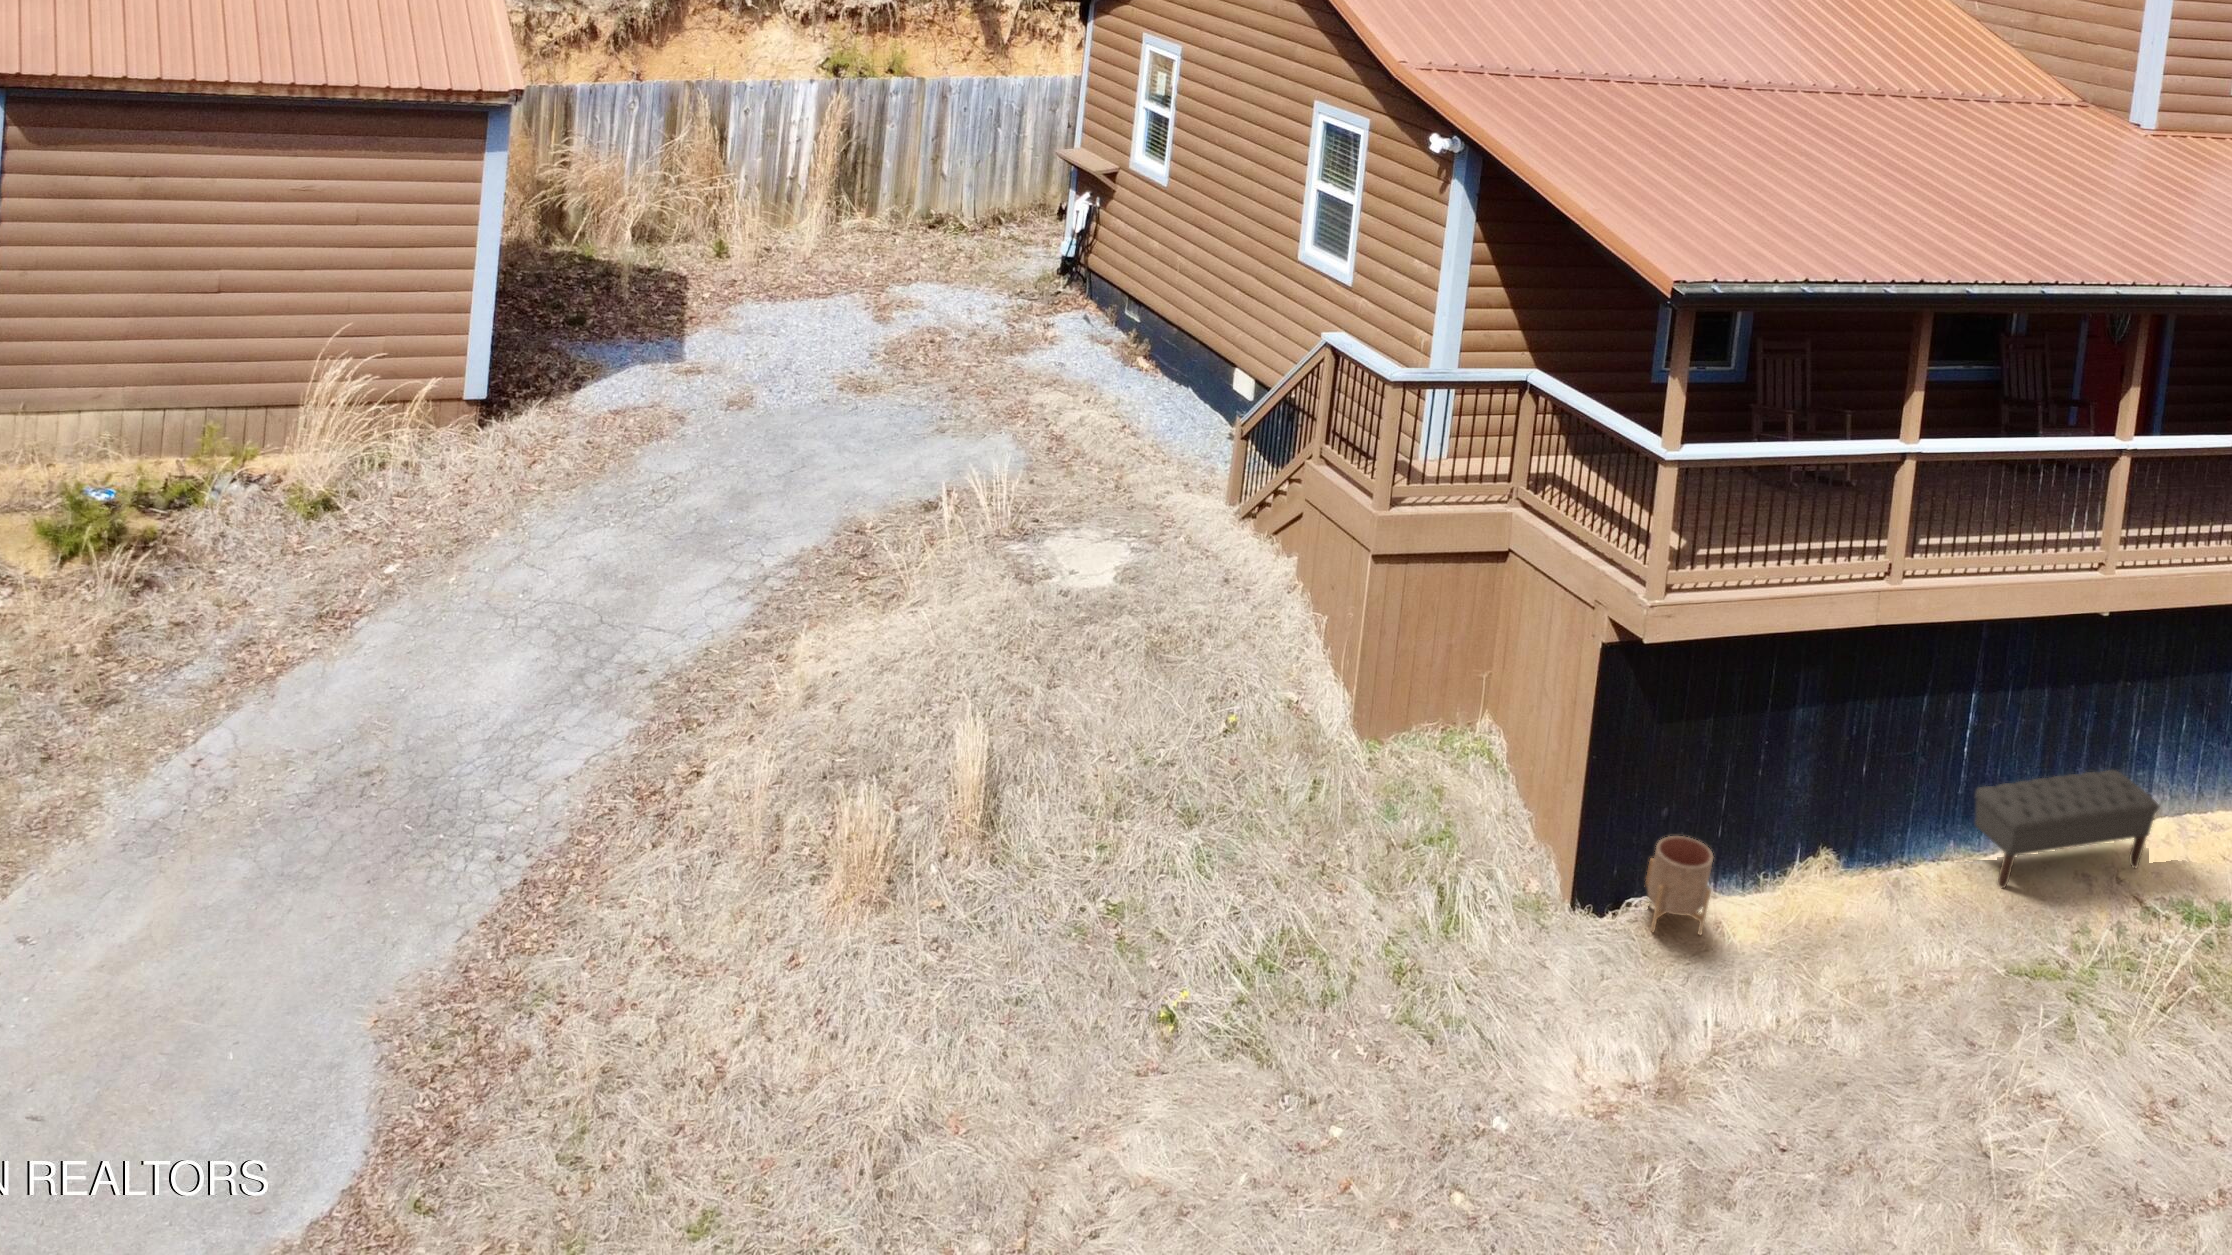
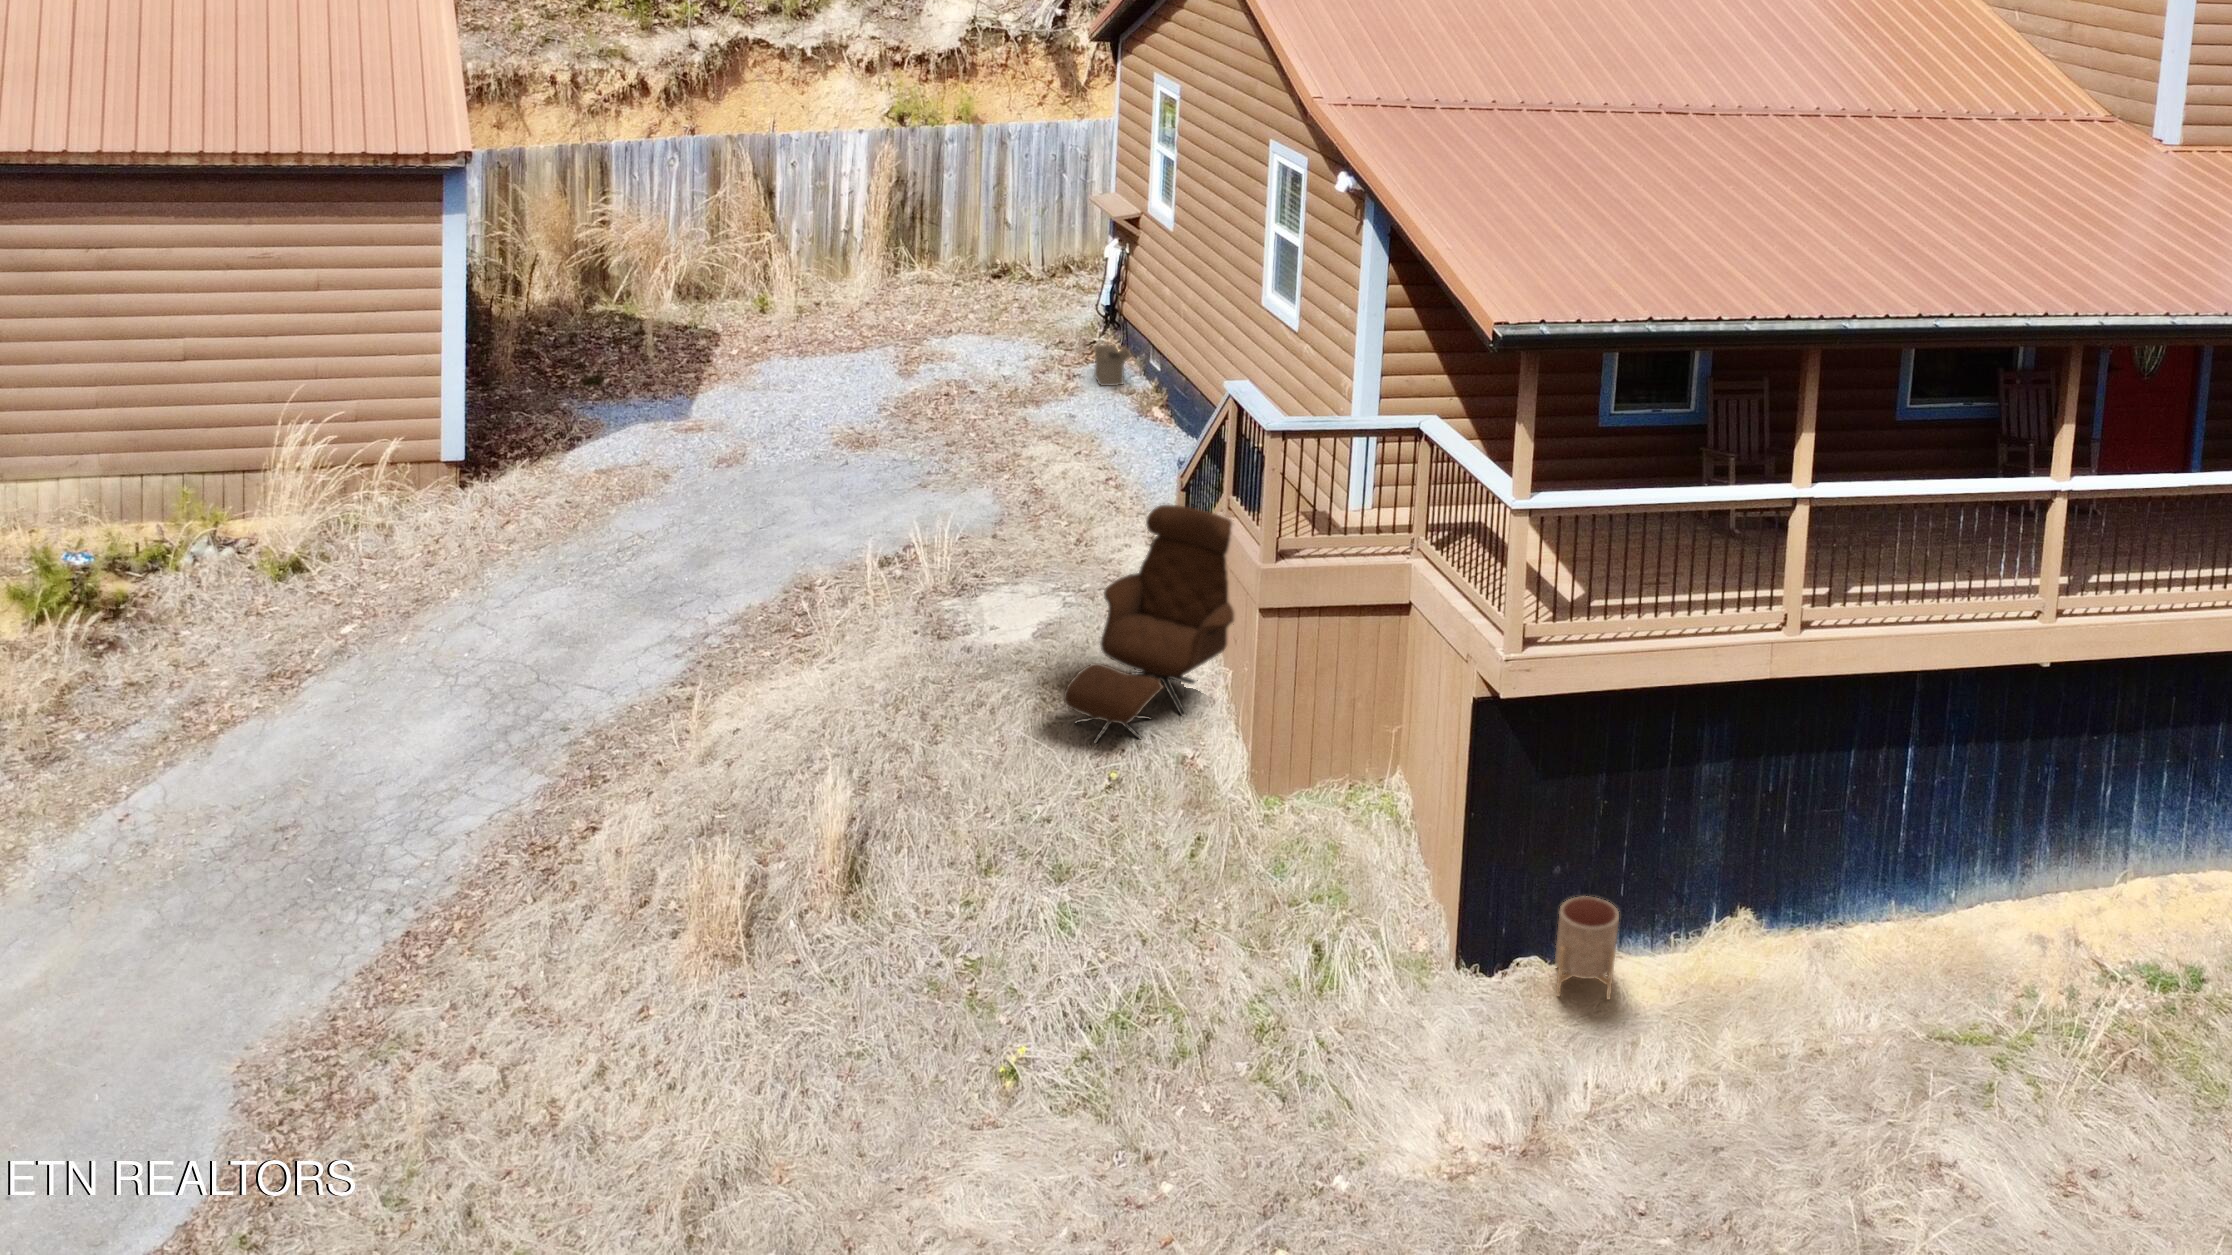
cardboard box: none [1068,291,1109,331] -> present [1094,345,1131,386]
lounge chair: none [1159,451,1325,685] -> present [1064,505,1234,743]
bench: present [1974,770,2159,888] -> none [1928,831,2140,958]

